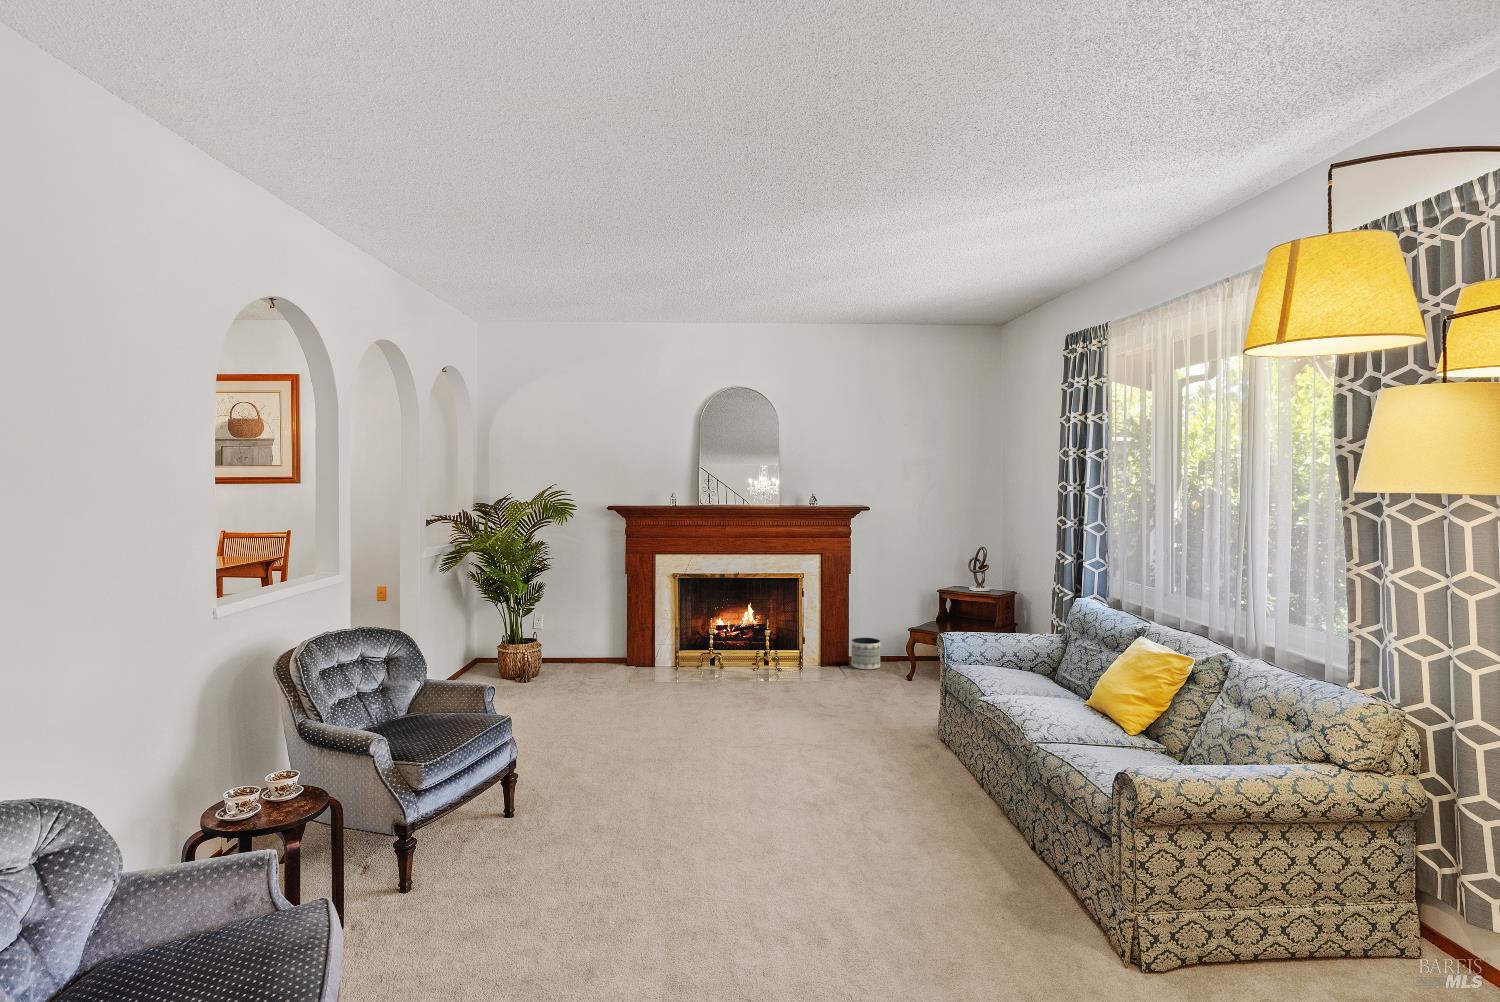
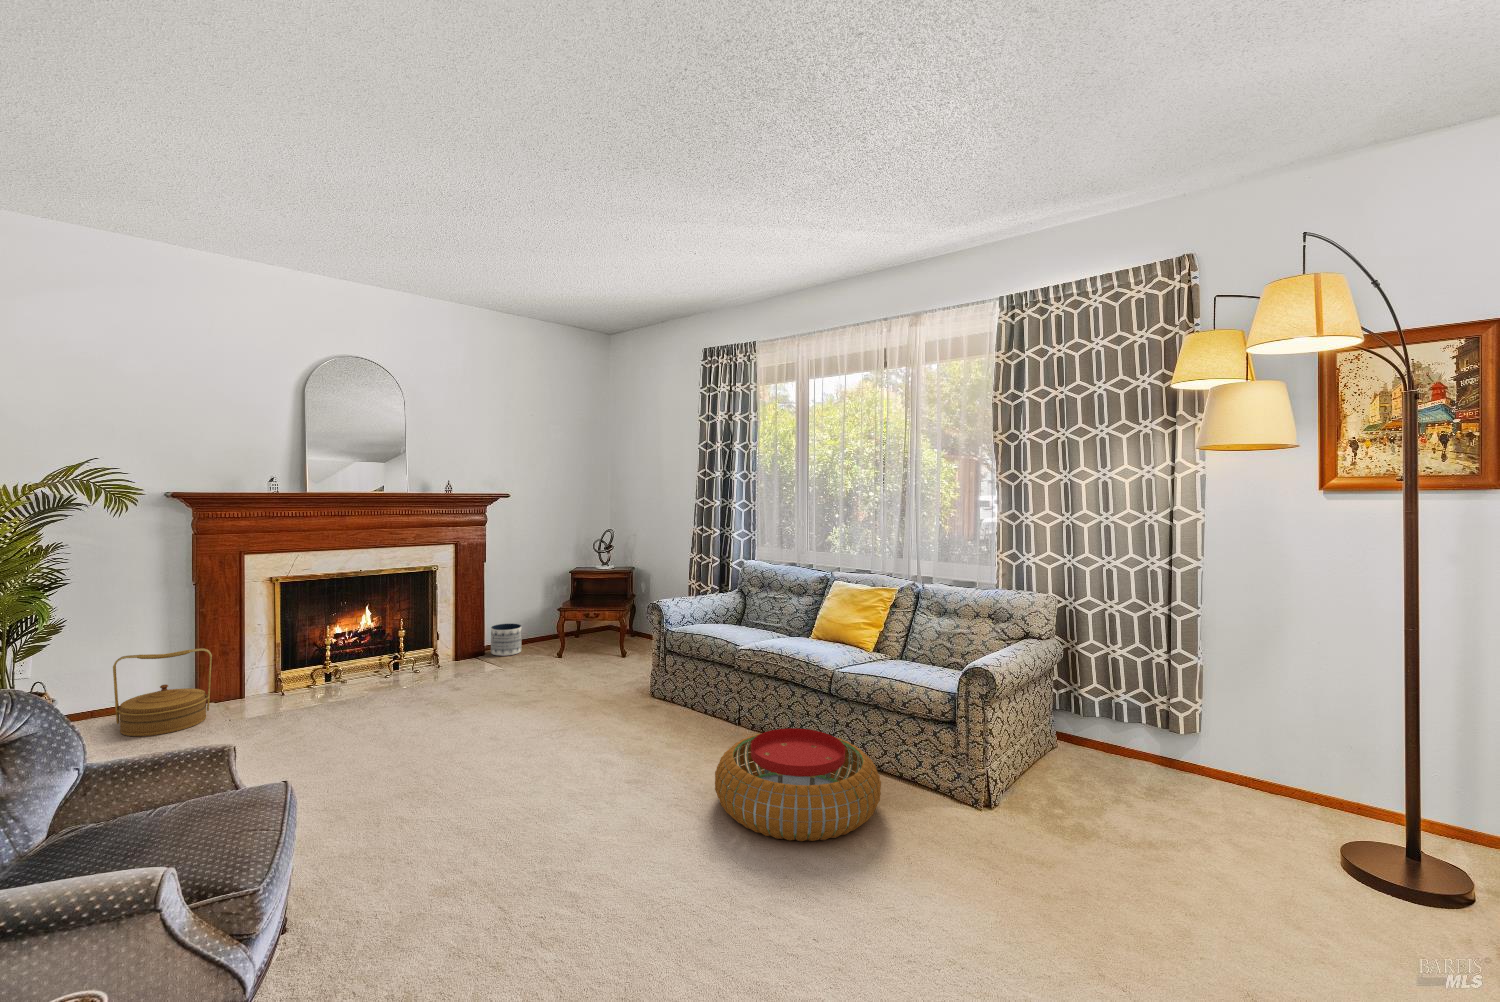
woven basket: none [578,620,629,678] -> present [113,648,212,737]
pouf: none [833,791,1033,932] -> present [715,728,881,841]

